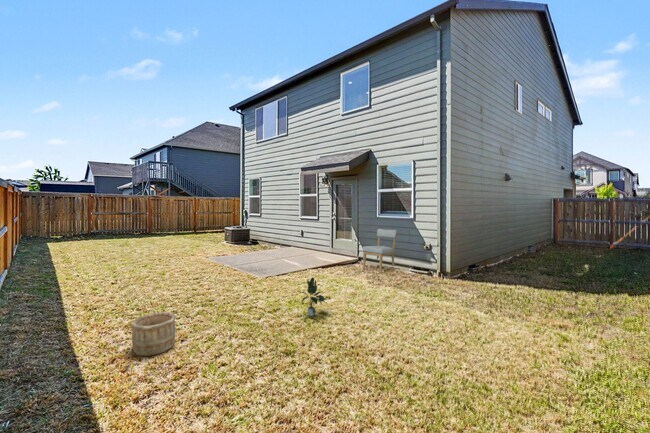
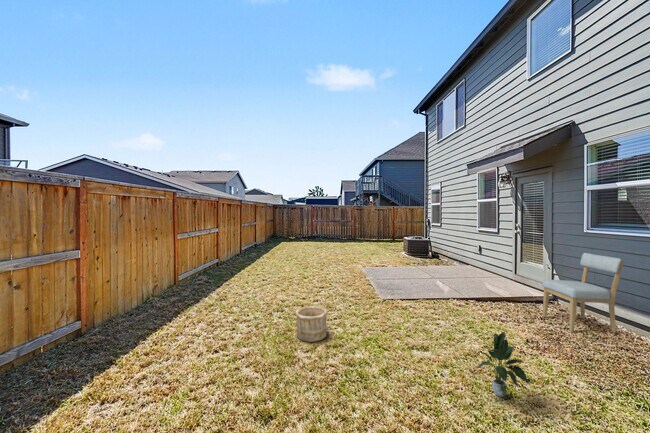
potted plant: present [300,278,325,316] -> present [476,333,530,397]
wooden bucket: present [131,312,176,356] -> present [296,306,327,342]

